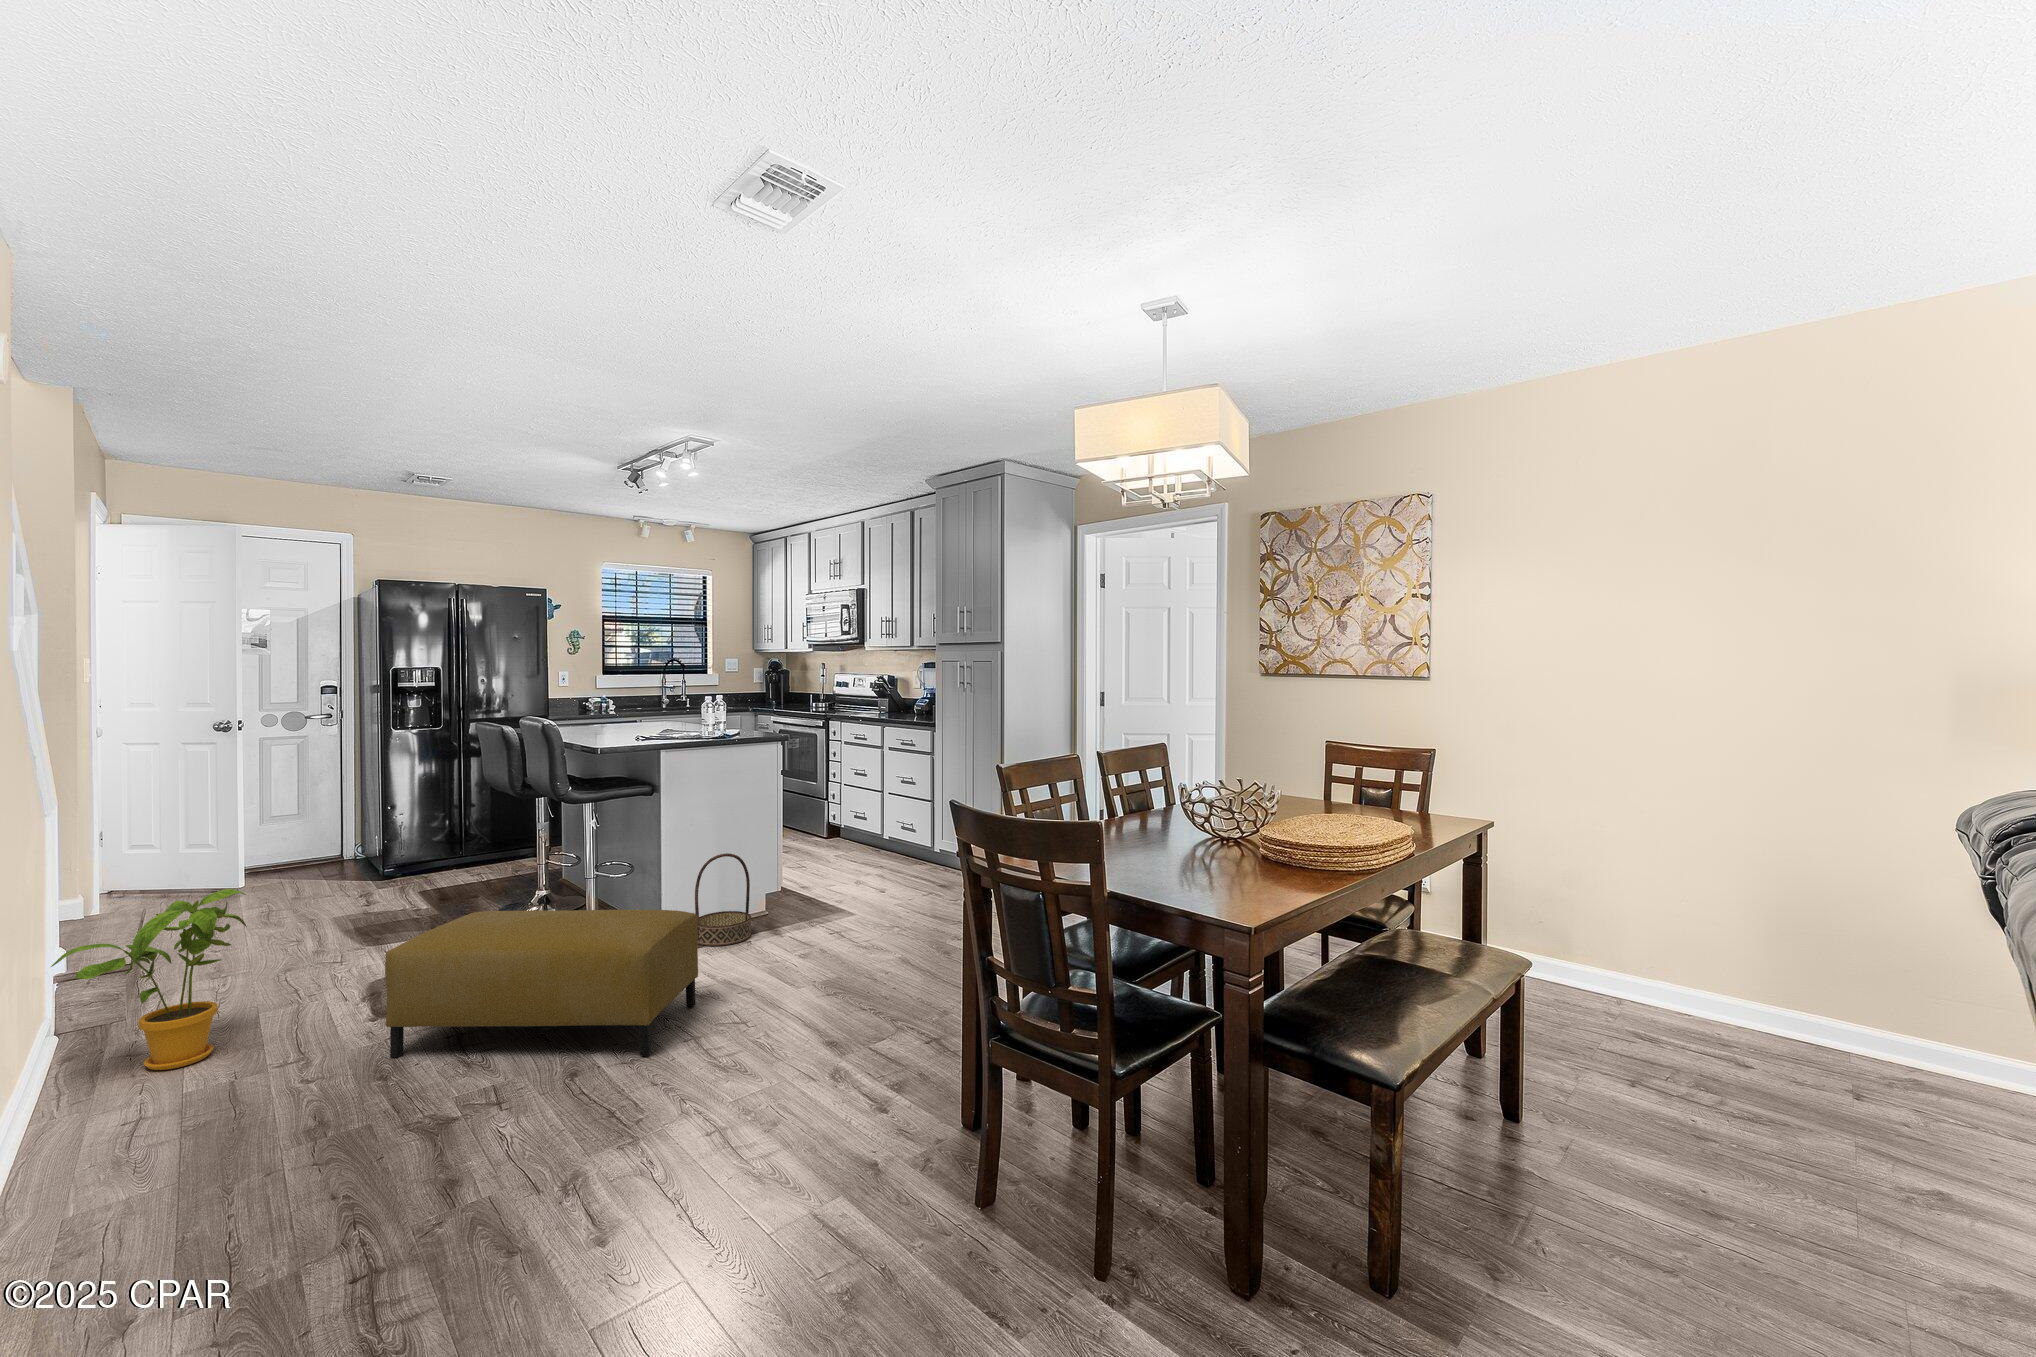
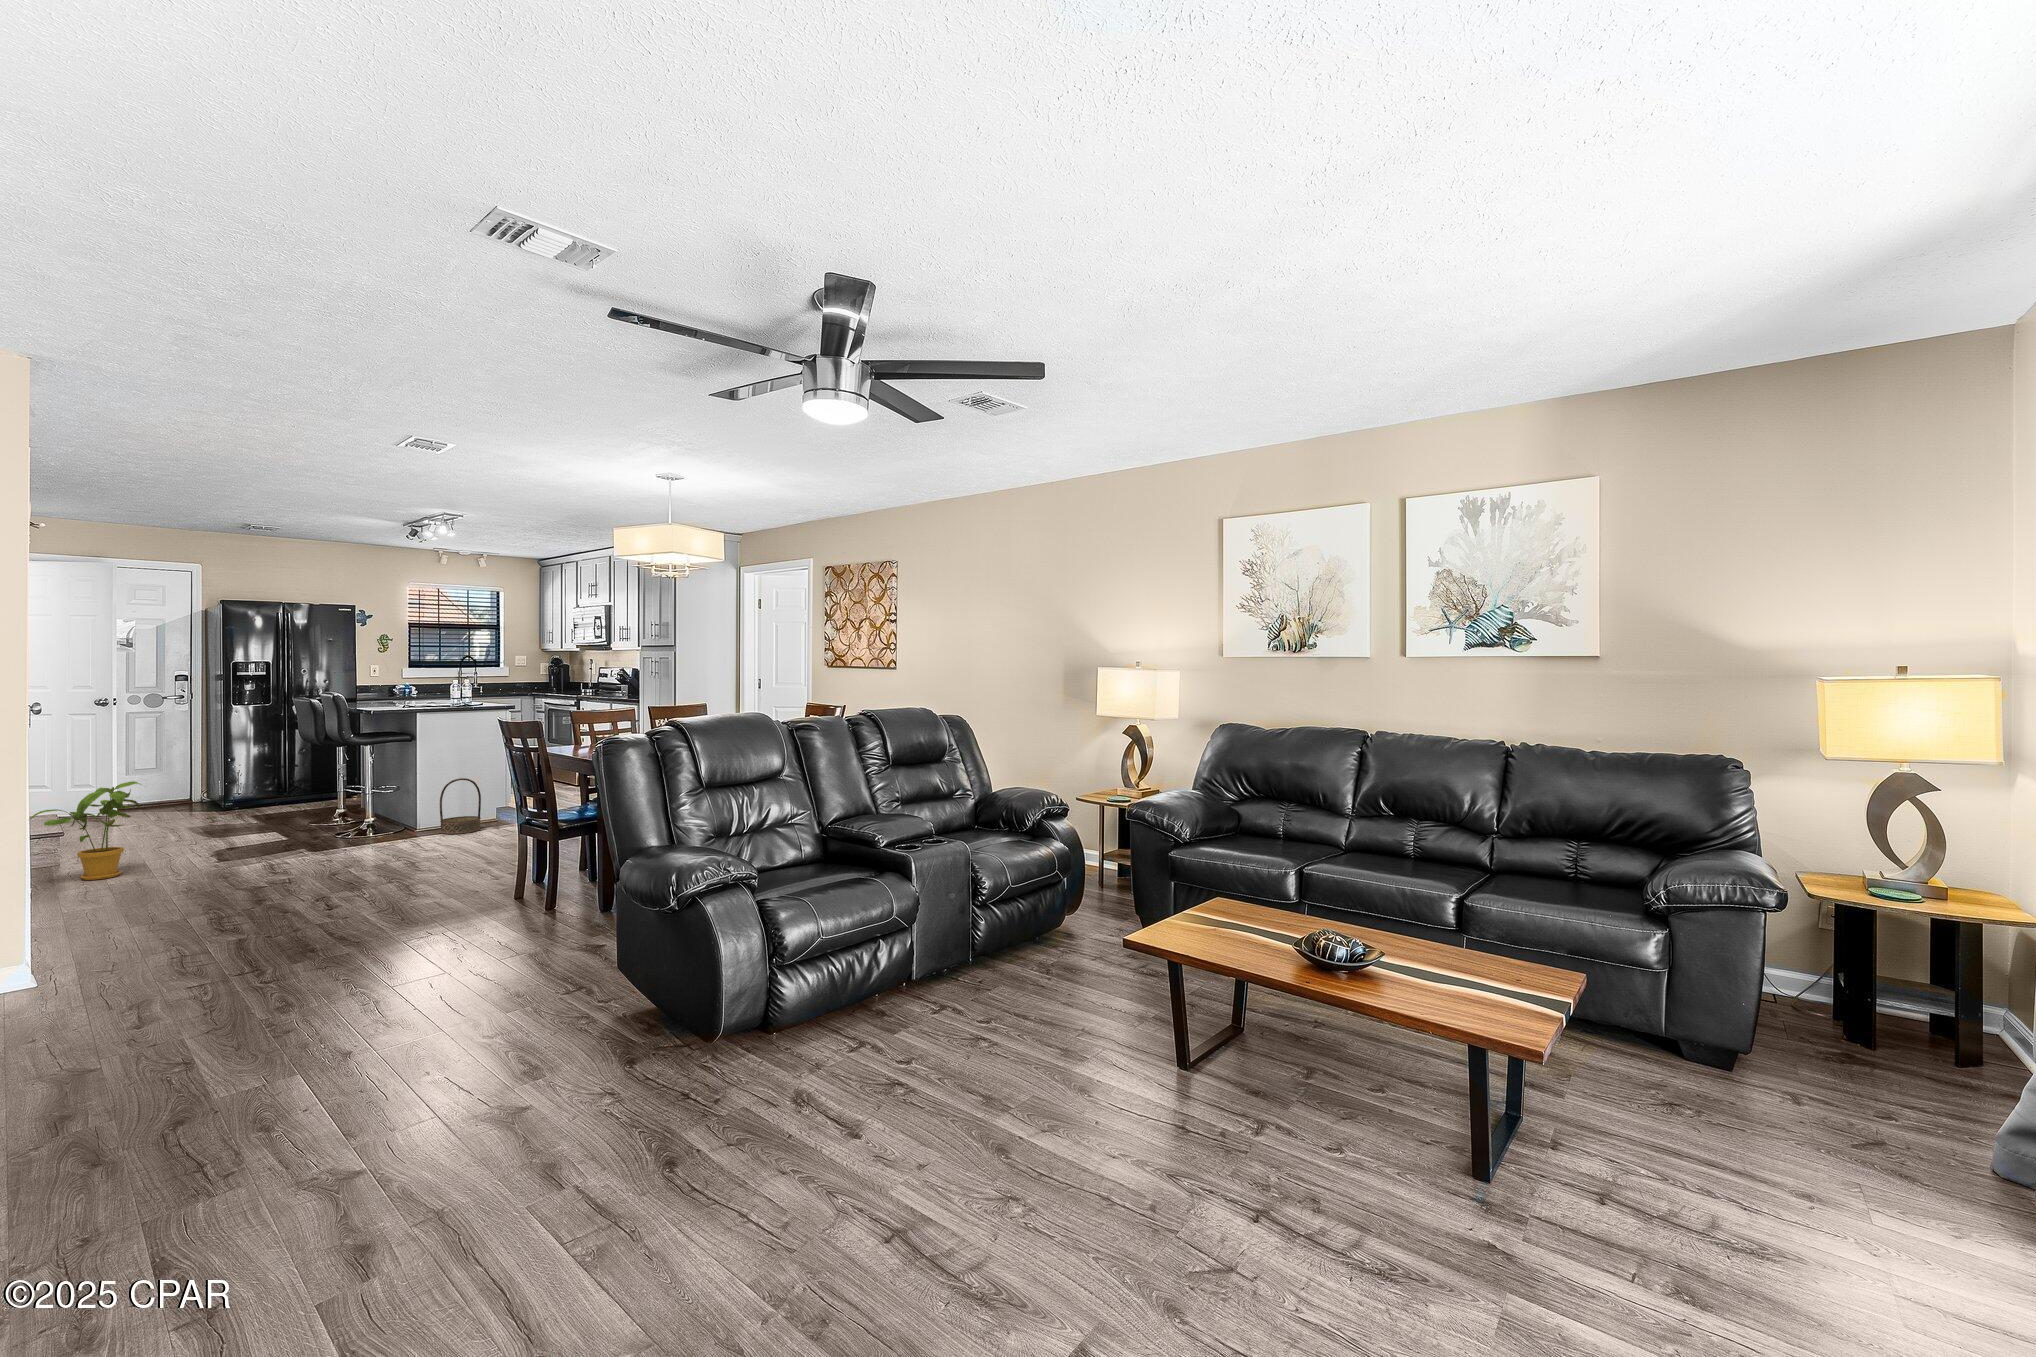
ottoman: present [385,909,698,1058] -> none [227,799,425,874]

